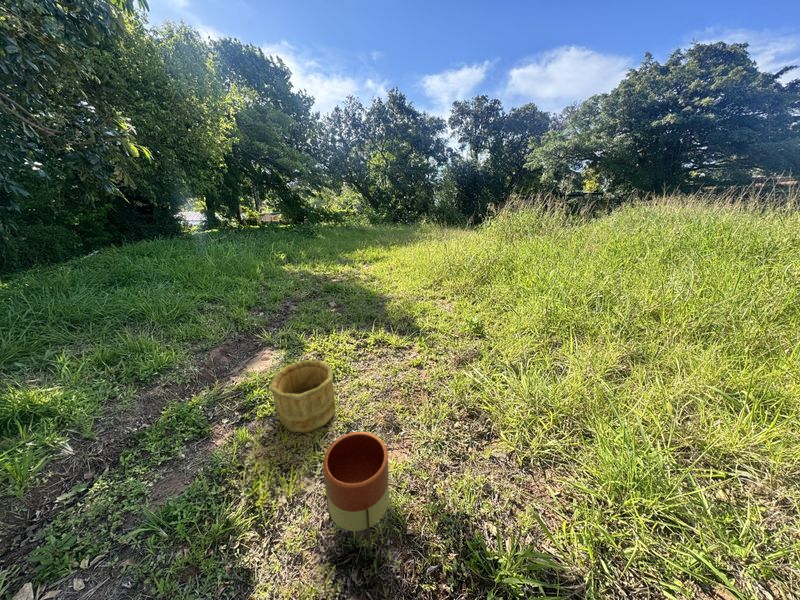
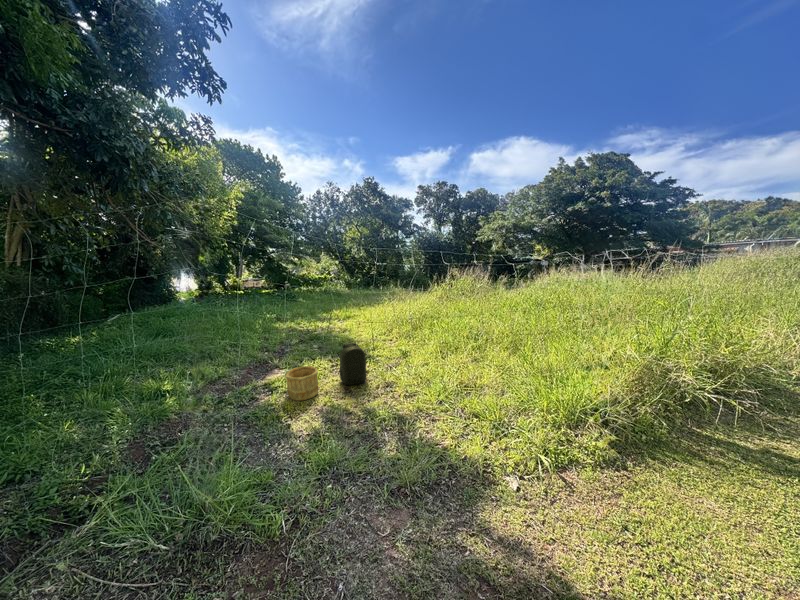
backpack: none [373,316,422,394] -> present [340,343,366,385]
planter: present [323,432,389,556] -> none [315,382,343,431]

